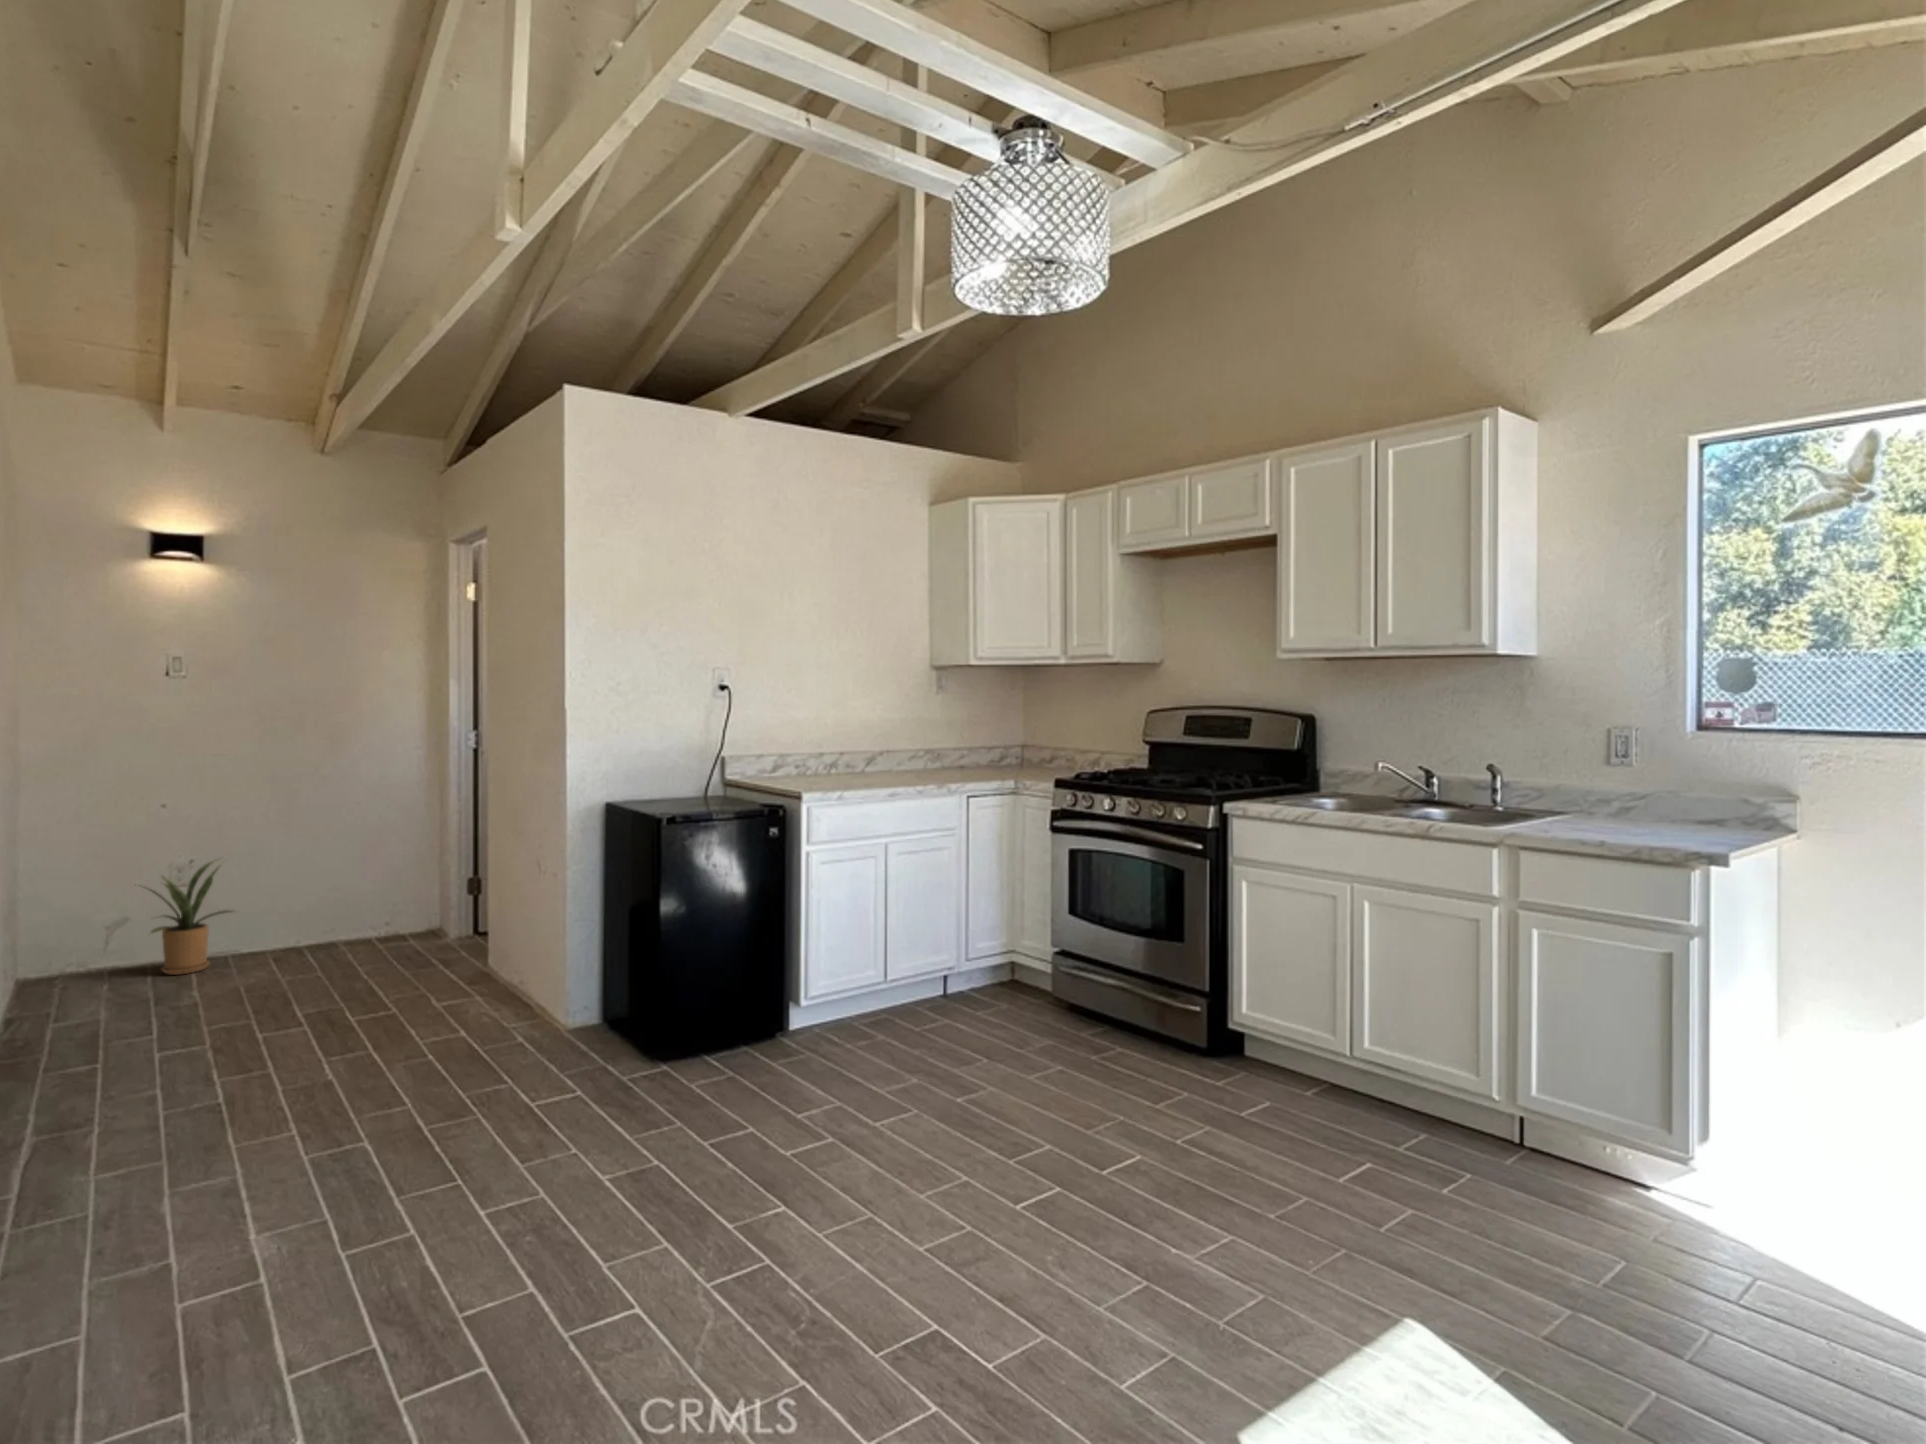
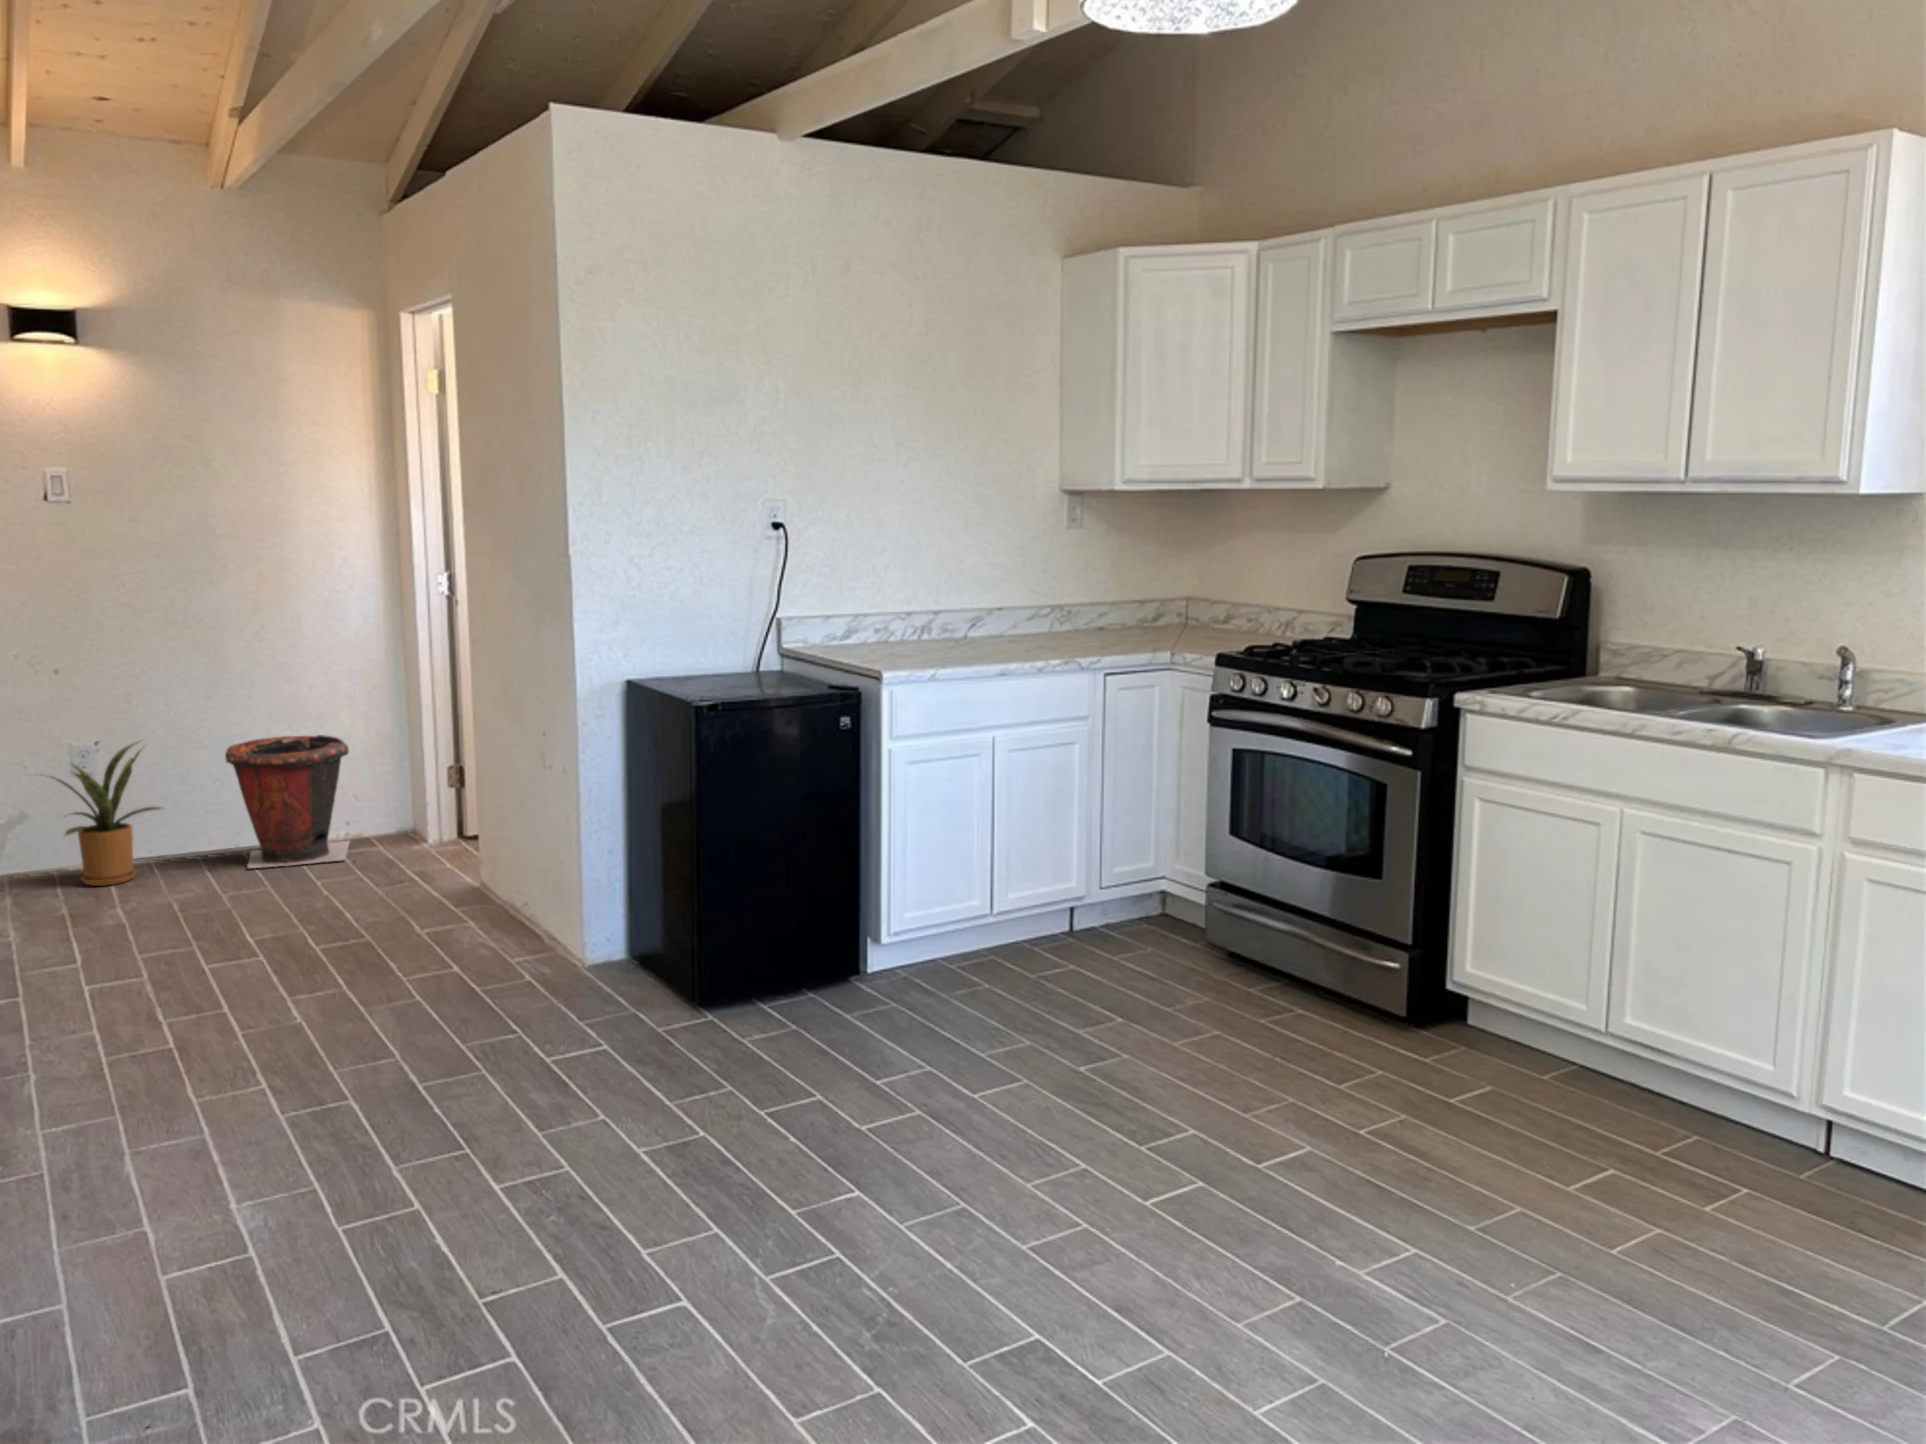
trash can: none [291,851,391,958] -> present [225,735,350,868]

